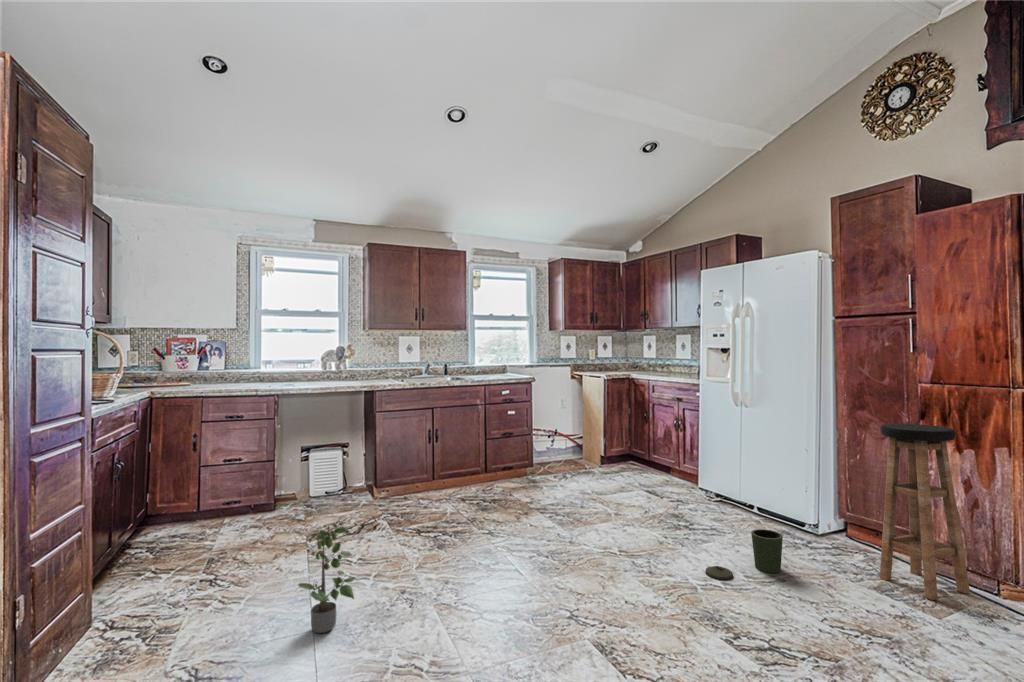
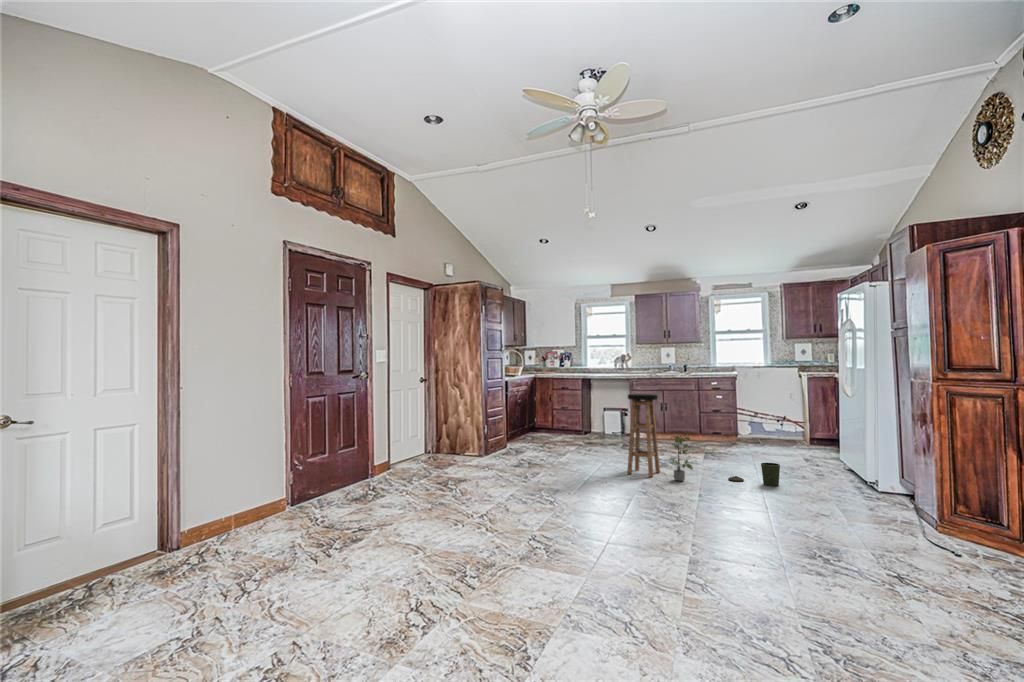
bar stool: present [880,424,970,600] -> present [627,394,660,477]
potted plant: present [298,522,355,633] -> present [669,435,693,481]

